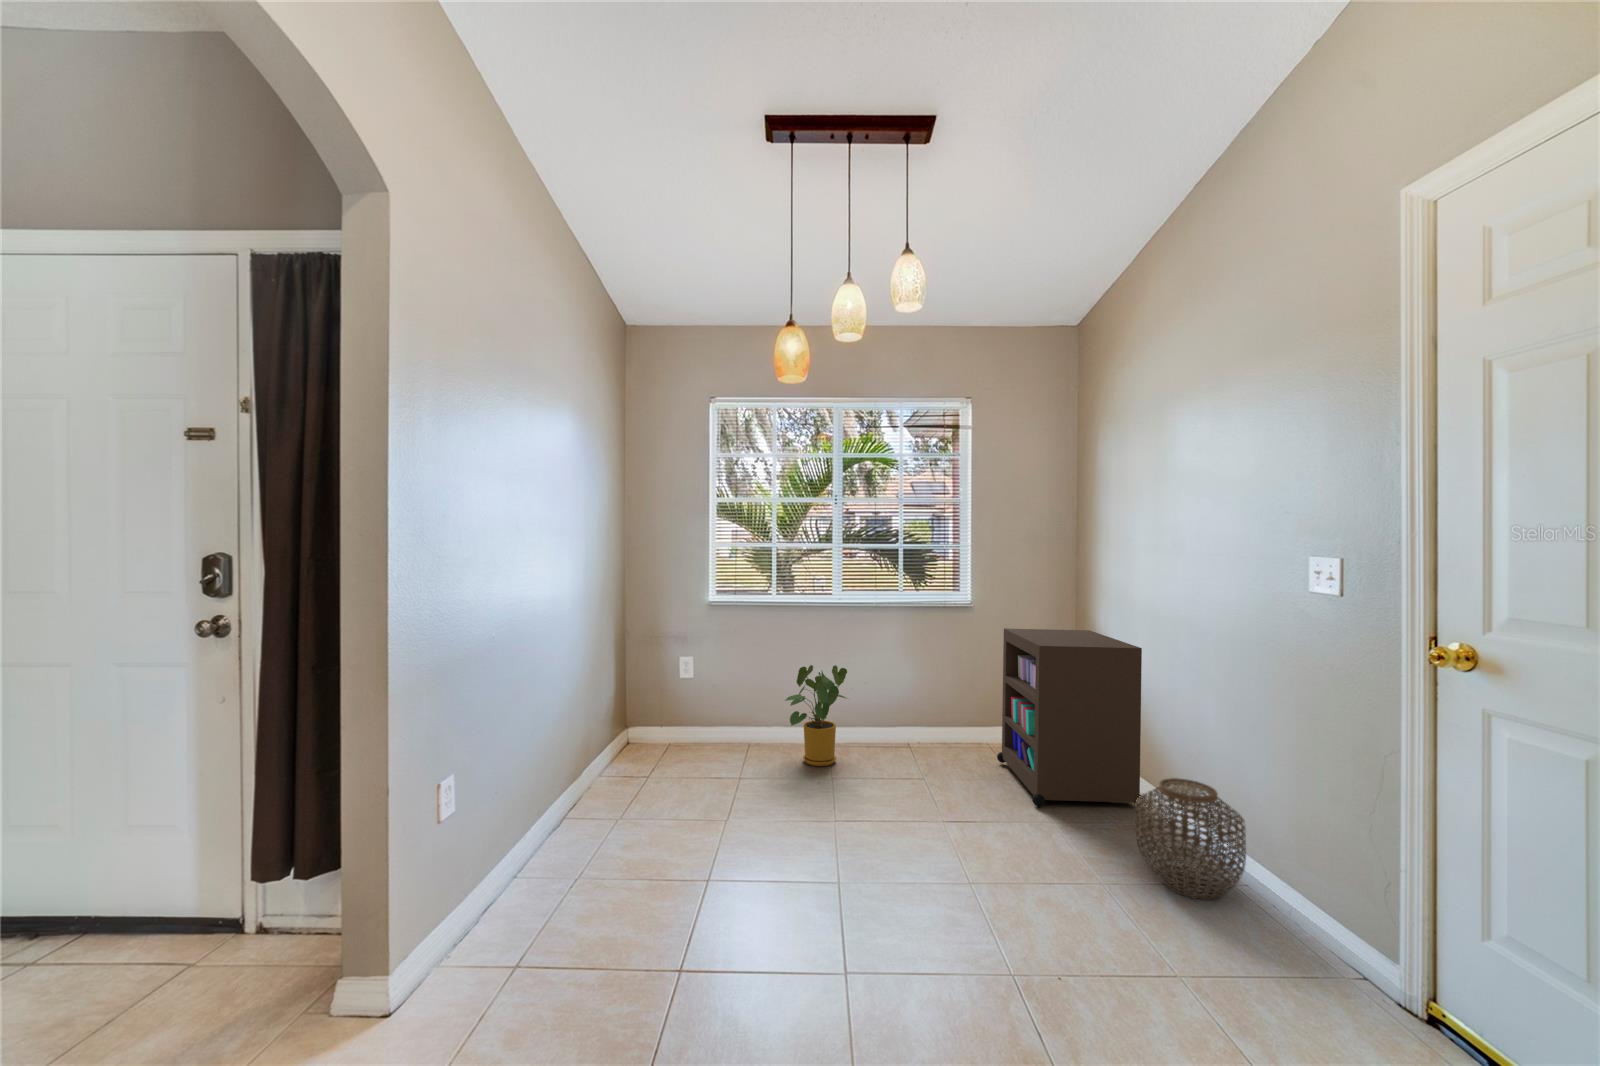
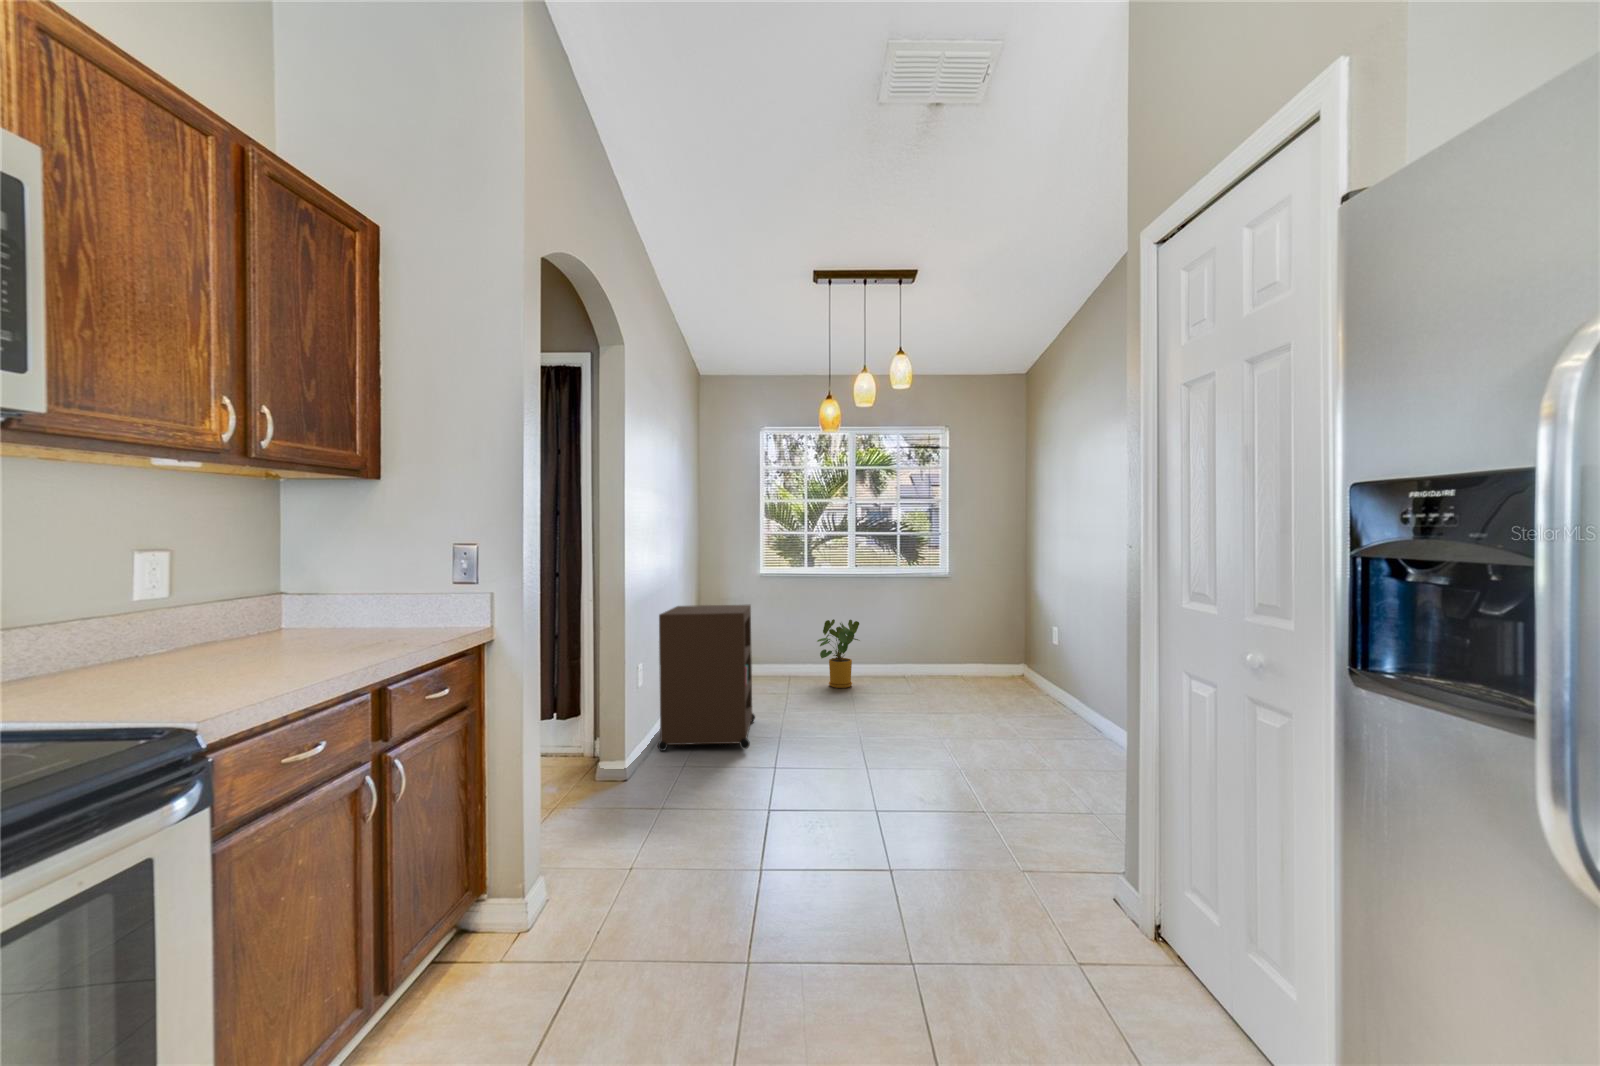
storage cabinet: present [997,628,1147,807] -> present [658,605,755,751]
woven basket: present [1135,778,1246,900] -> none [1042,676,1104,743]

